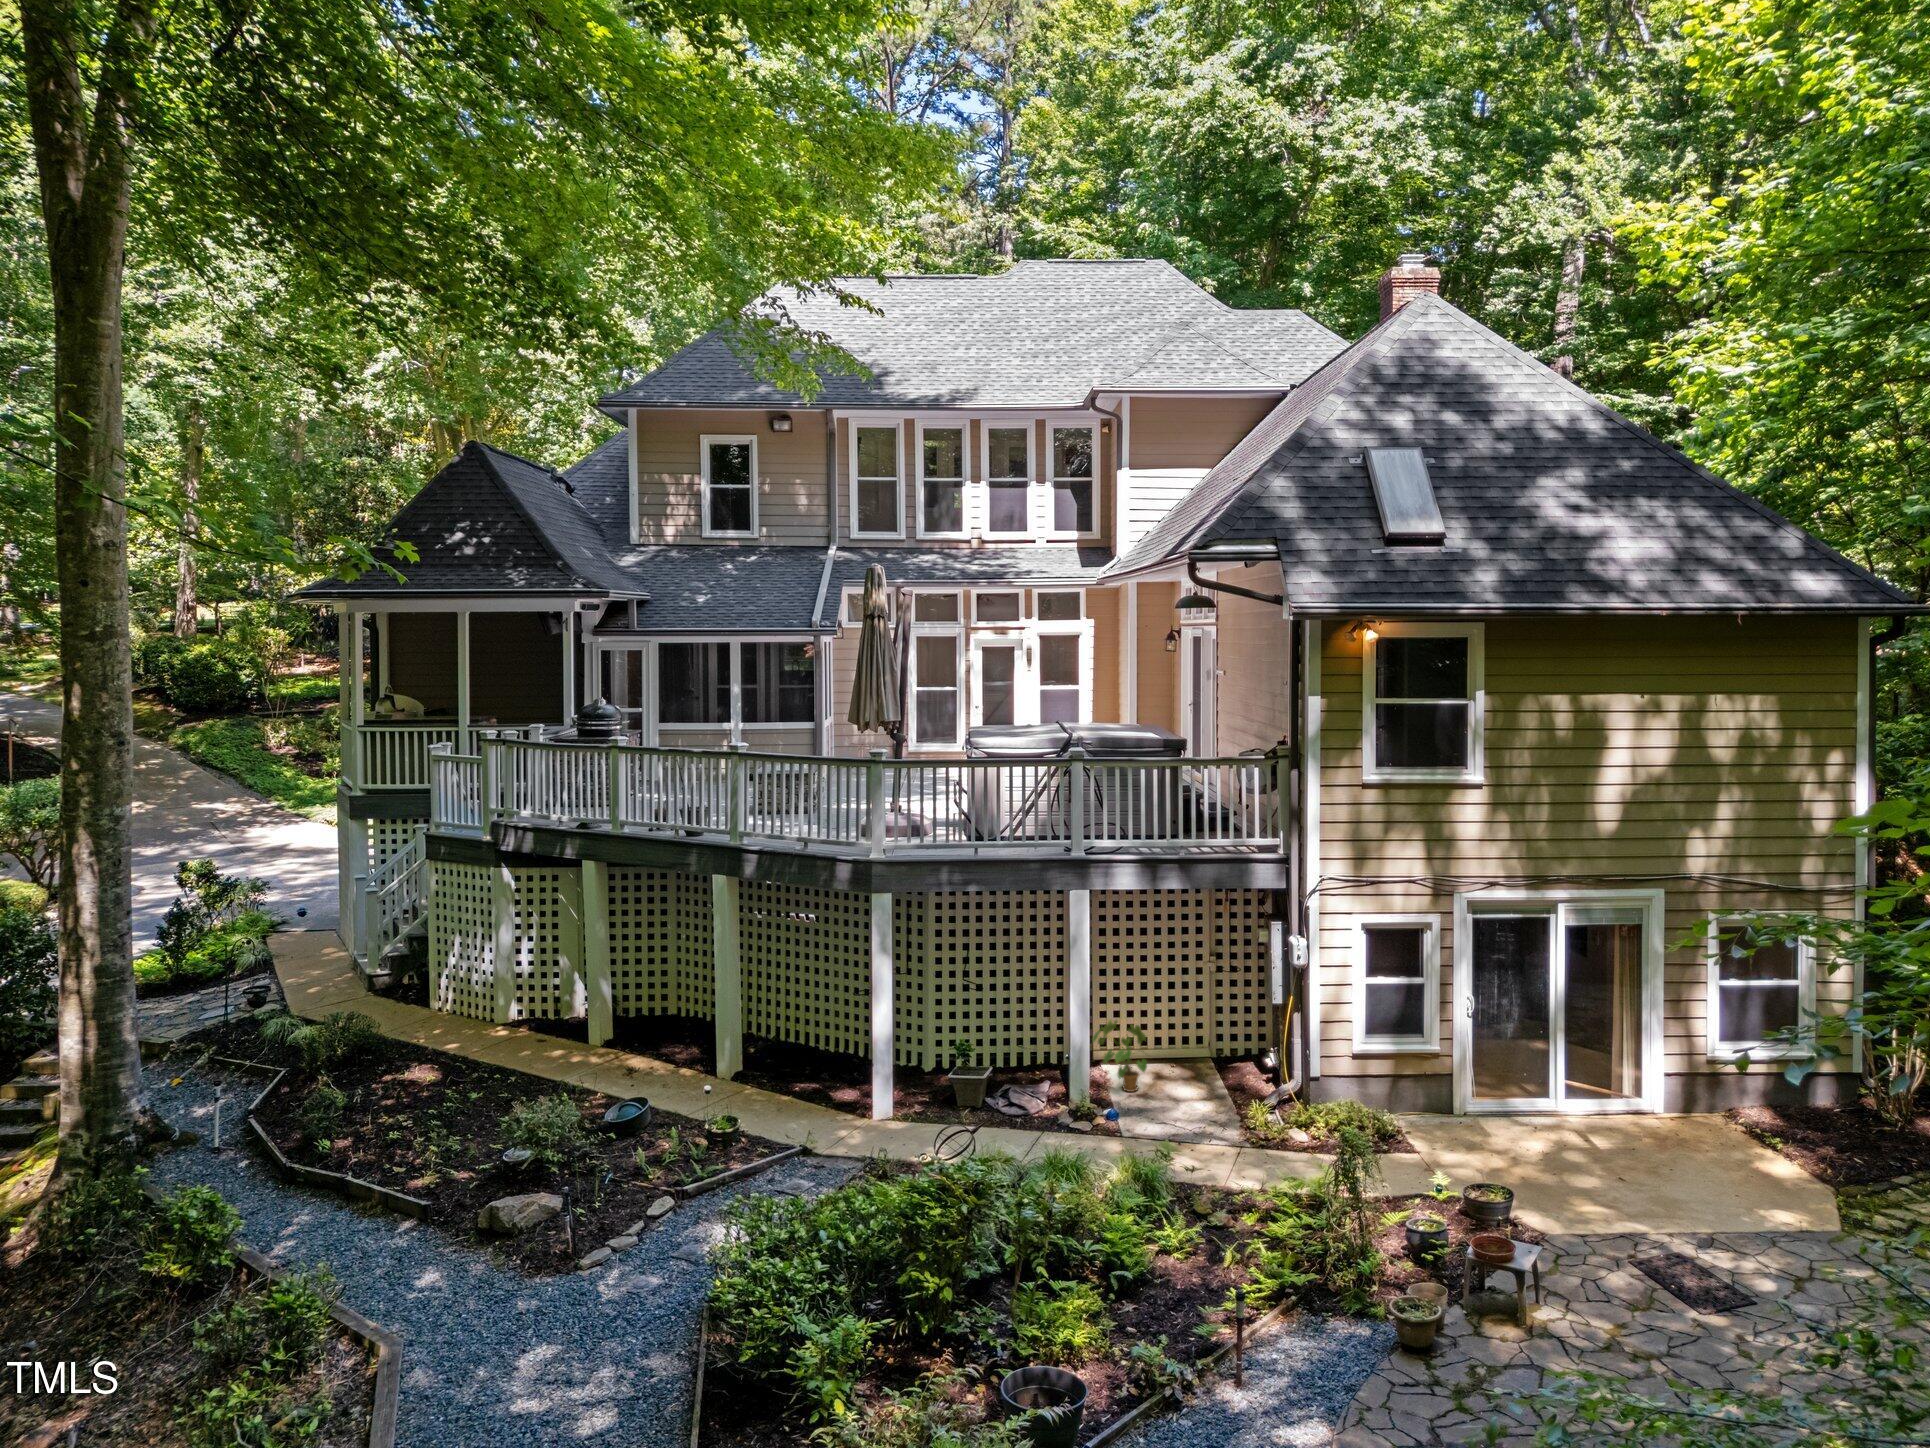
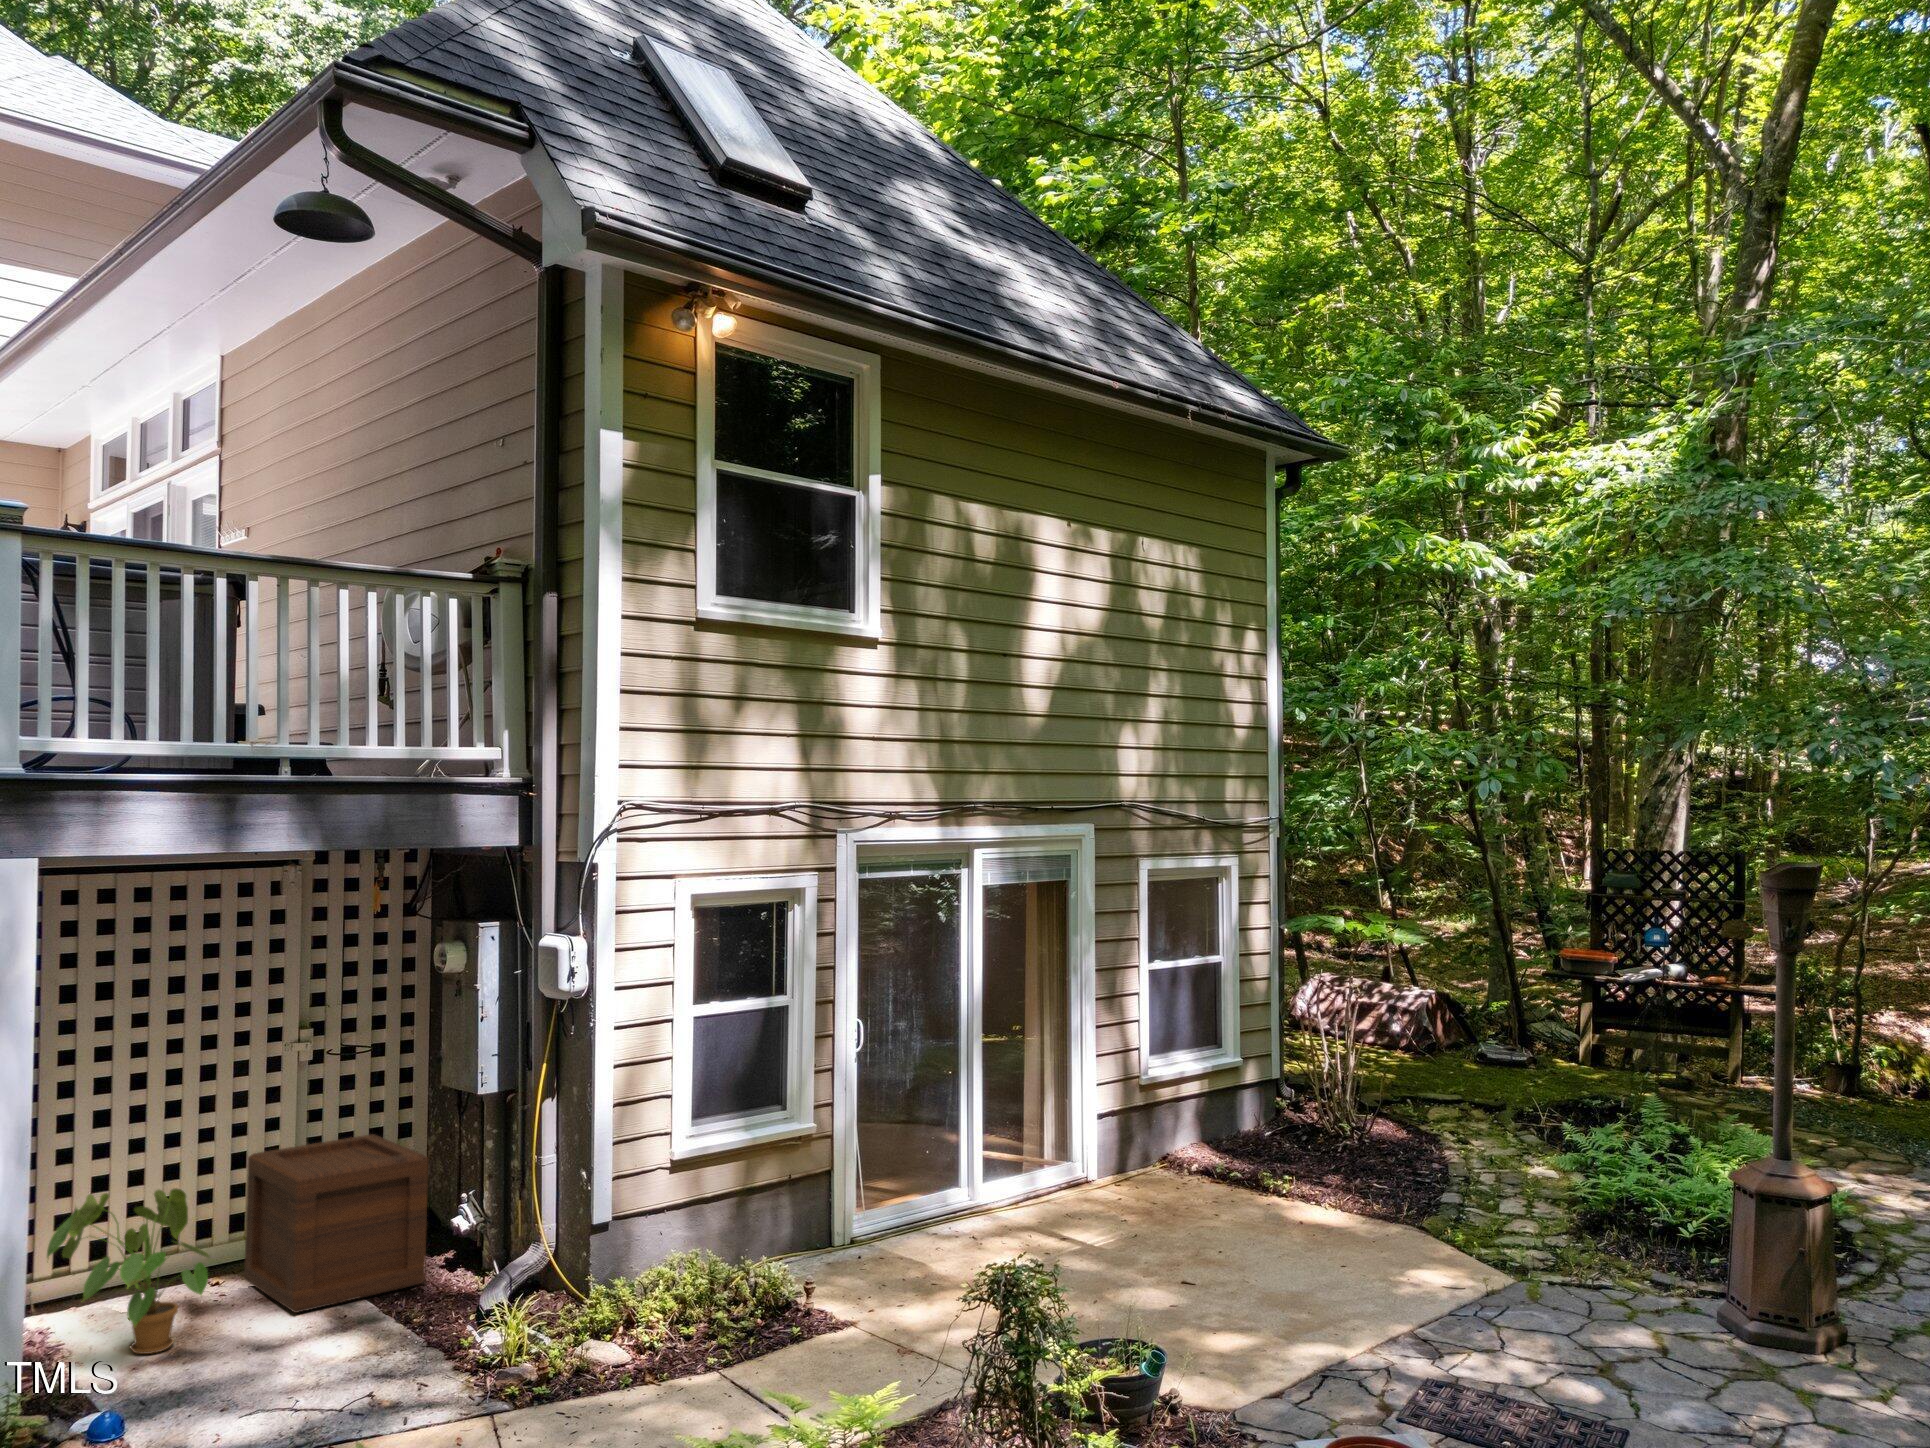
wooden crate: none [1175,1010,1246,1088] -> present [244,1134,428,1313]

